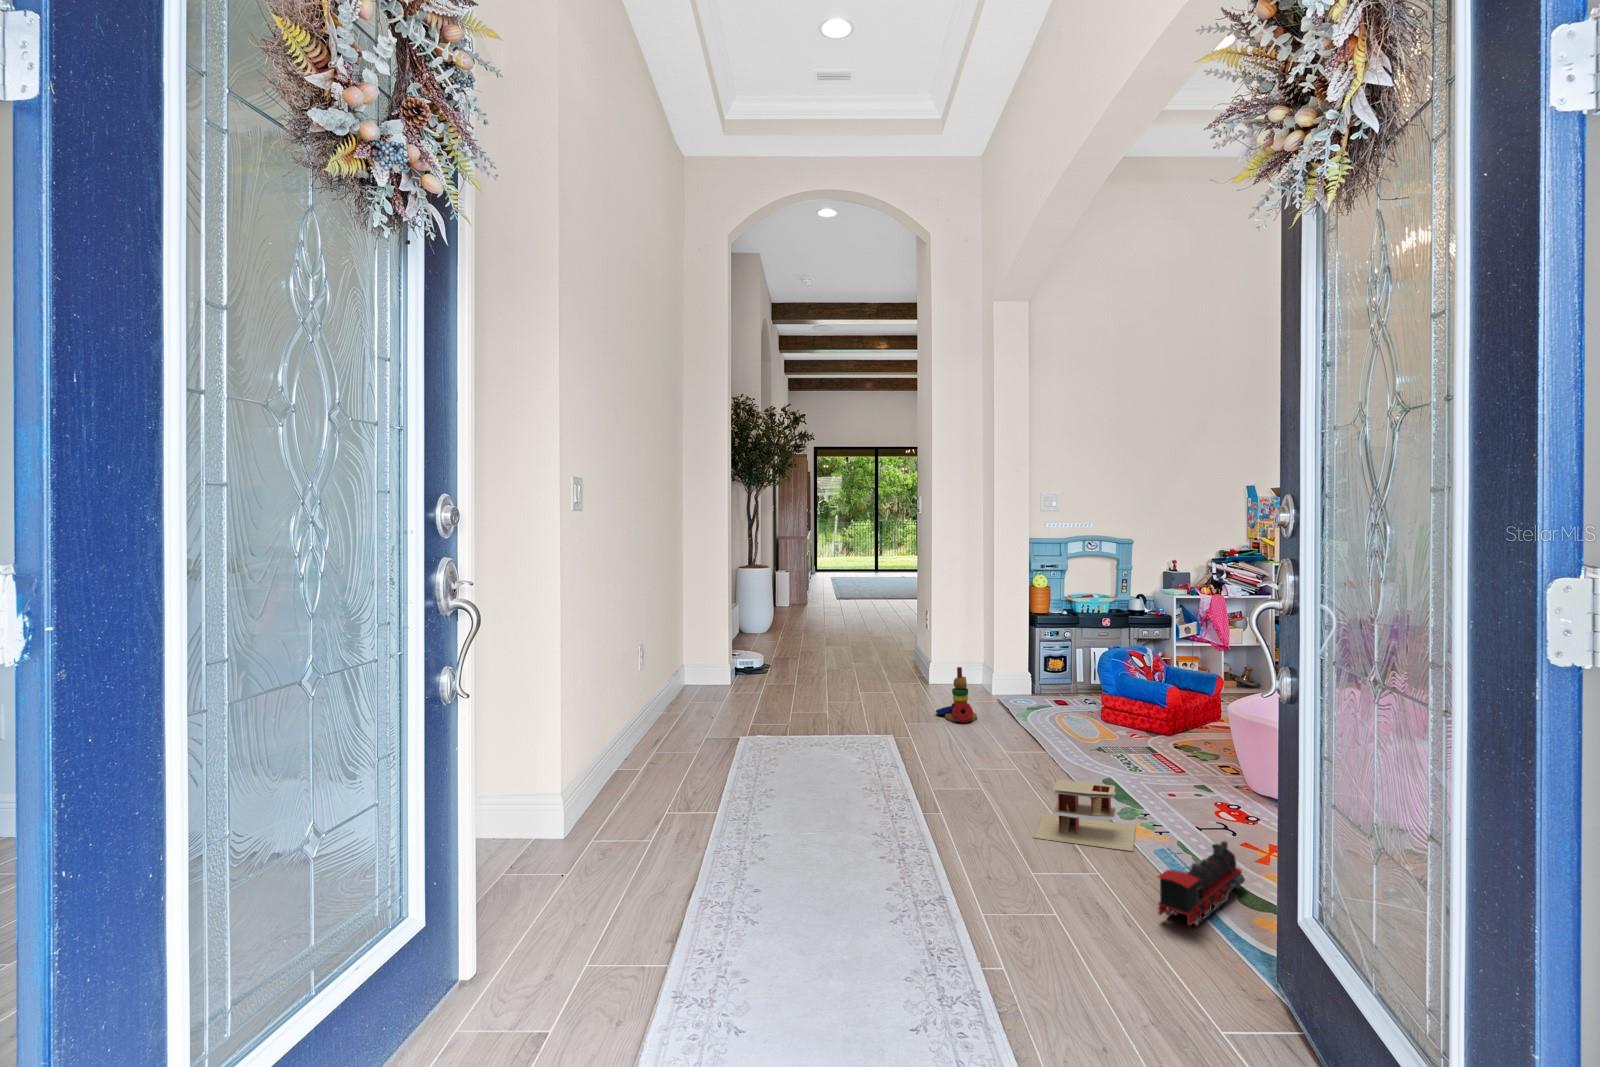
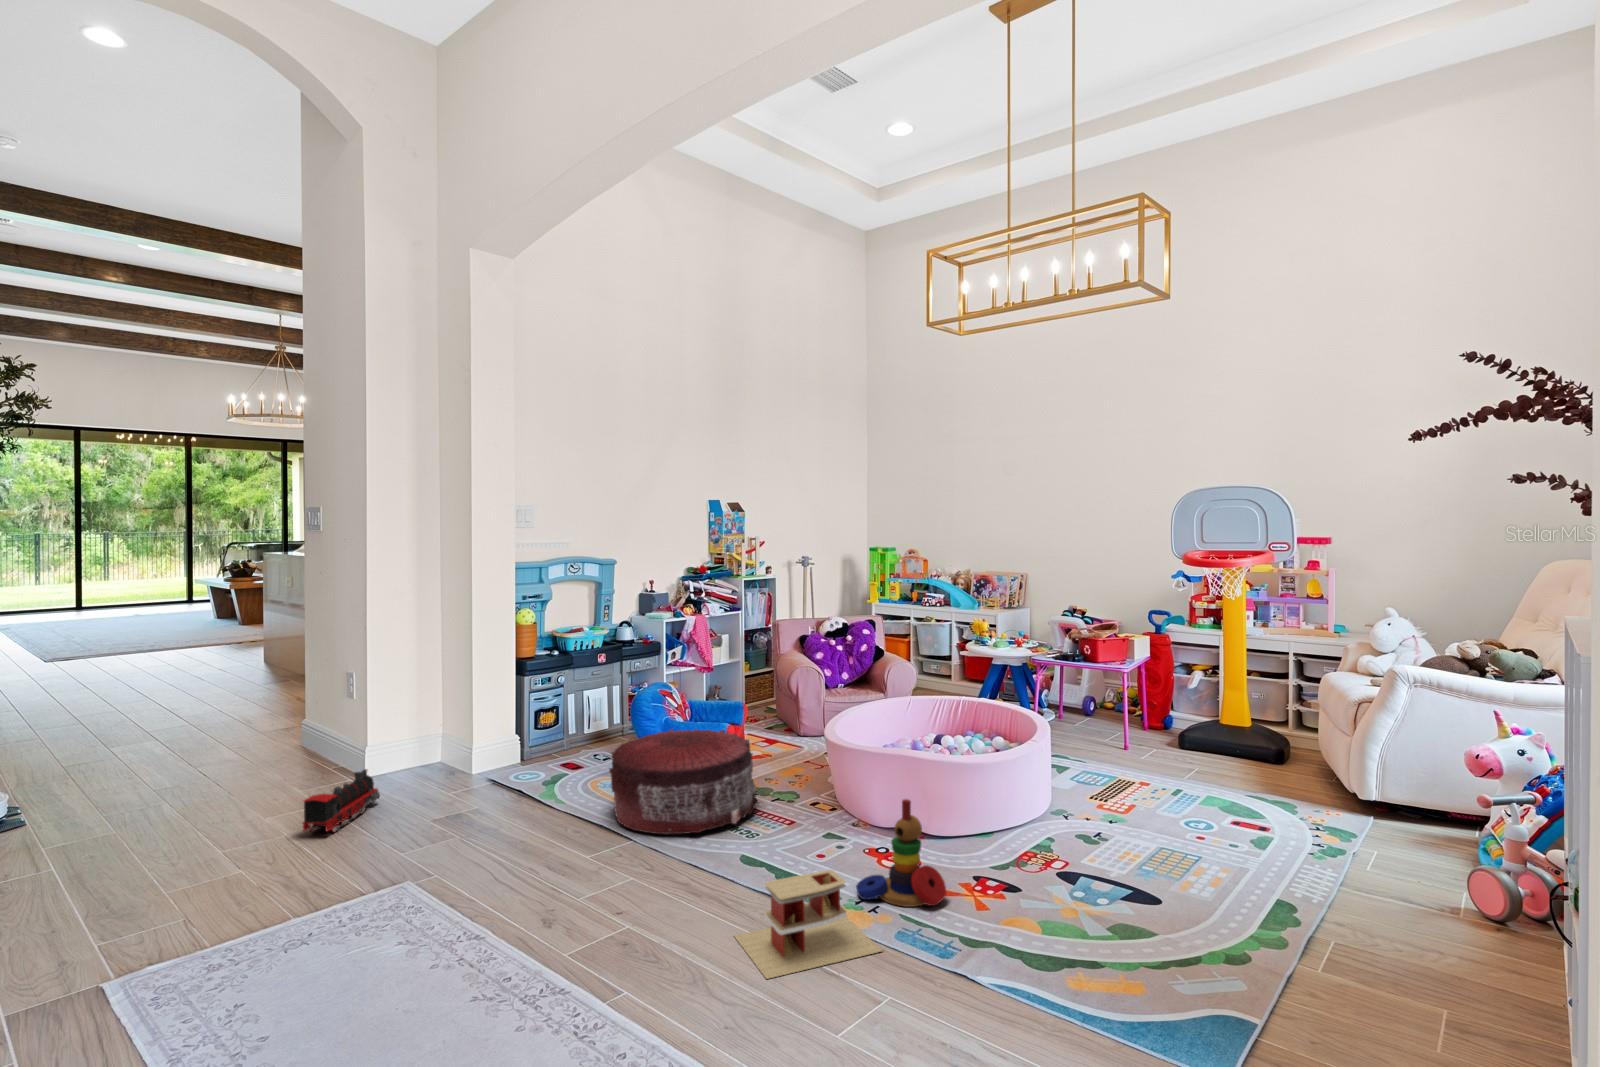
stacking toy: present [936,667,977,723] -> present [856,799,946,907]
pouf: none [1047,680,1167,758] -> present [609,729,758,834]
toy train: present [1158,841,1245,926] -> present [303,769,380,832]

